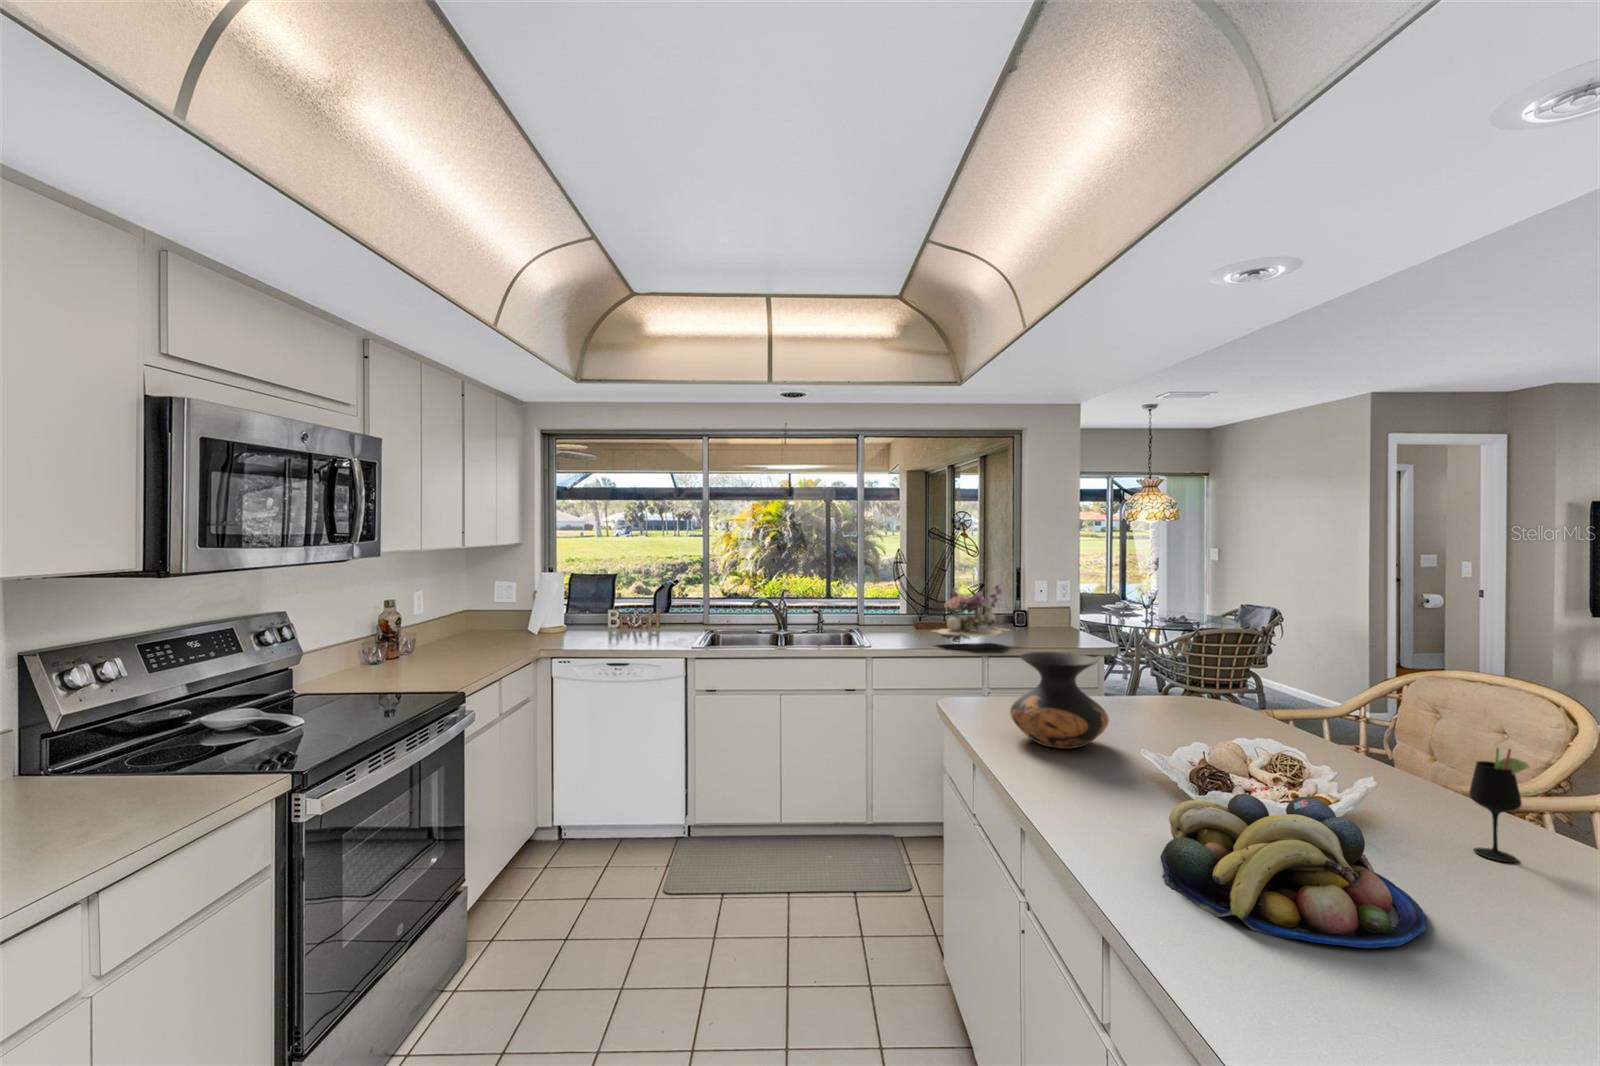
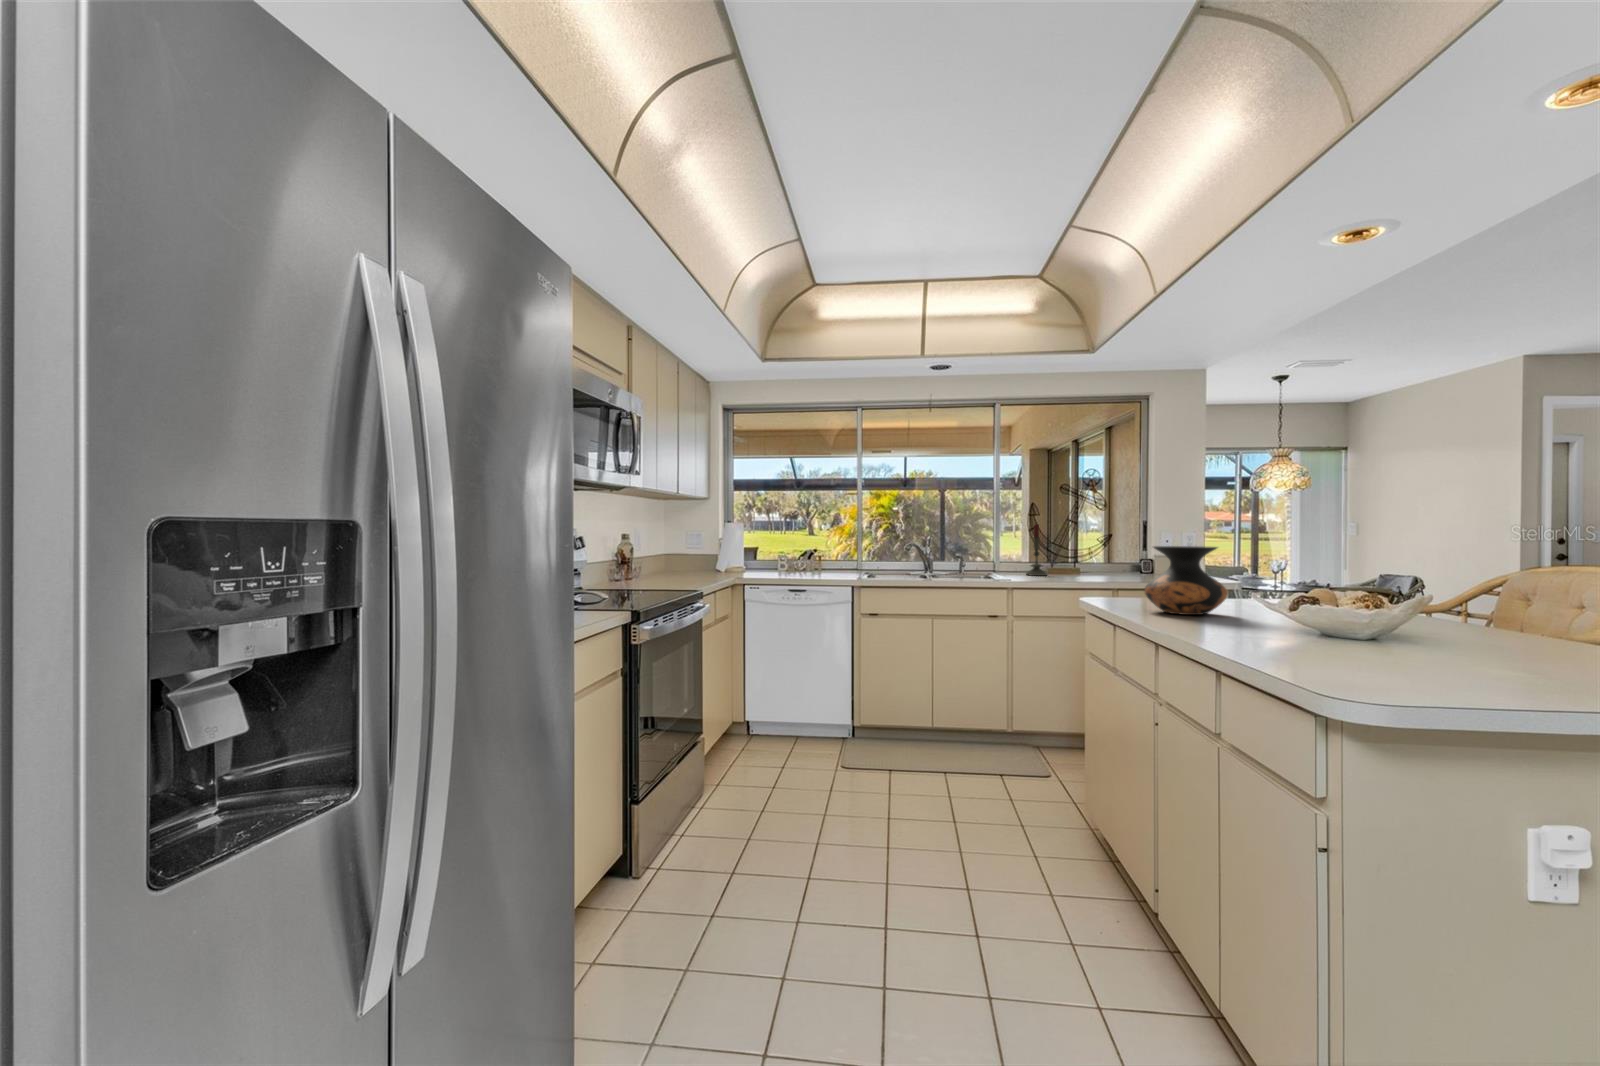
candle: none [892,569,916,630] -> present [1026,524,1047,576]
flower arrangement: present [934,585,1009,642] -> none [1063,529,1138,582]
wine glass: present [1469,748,1529,862] -> none [1517,567,1562,653]
fruit bowl: present [1160,794,1427,948] -> none [1262,598,1458,664]

